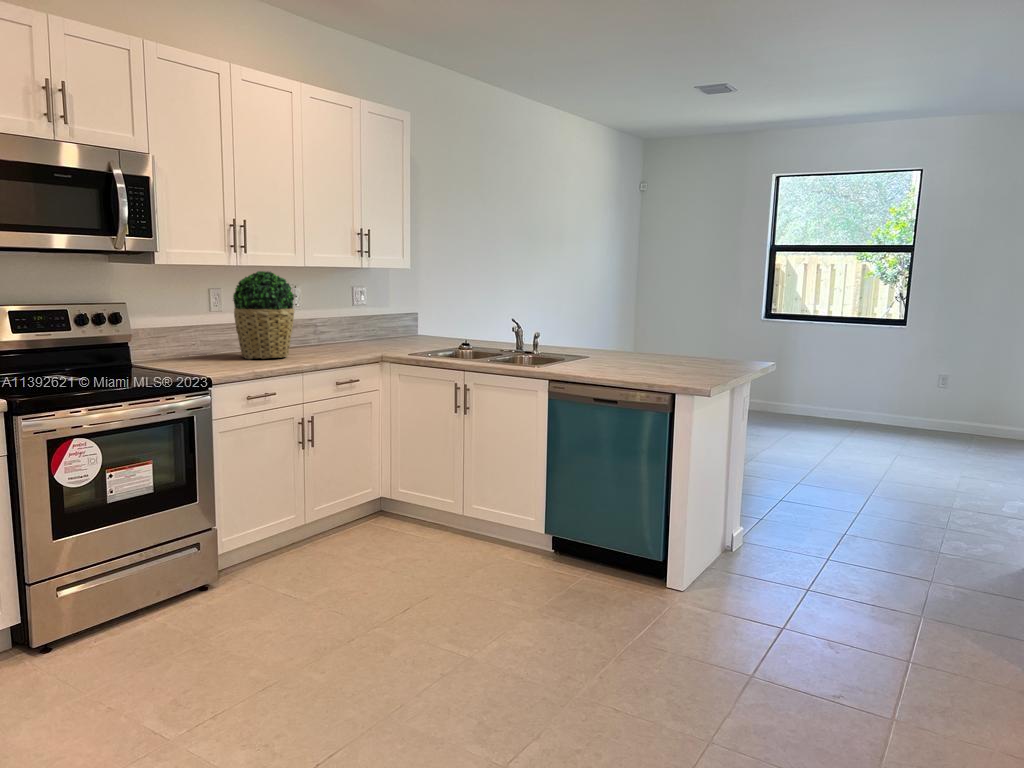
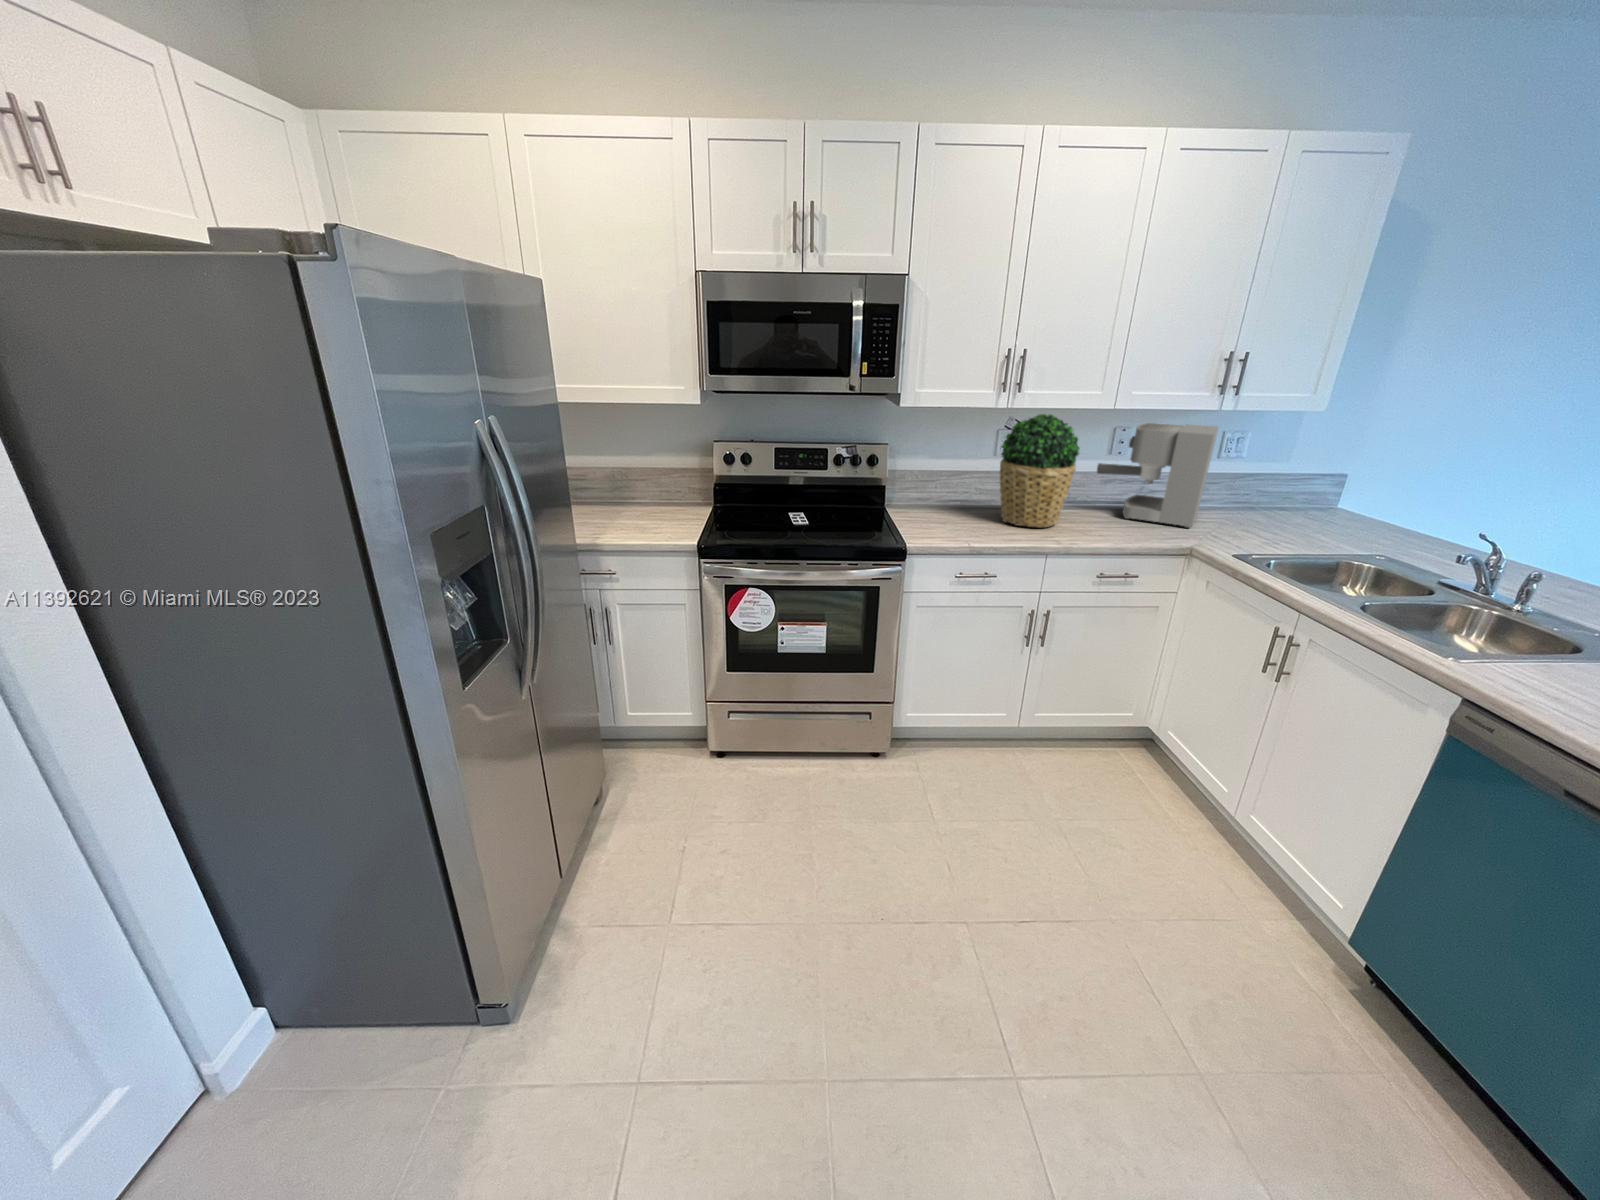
coffee maker: none [288,281,365,350] -> present [1097,423,1218,528]

